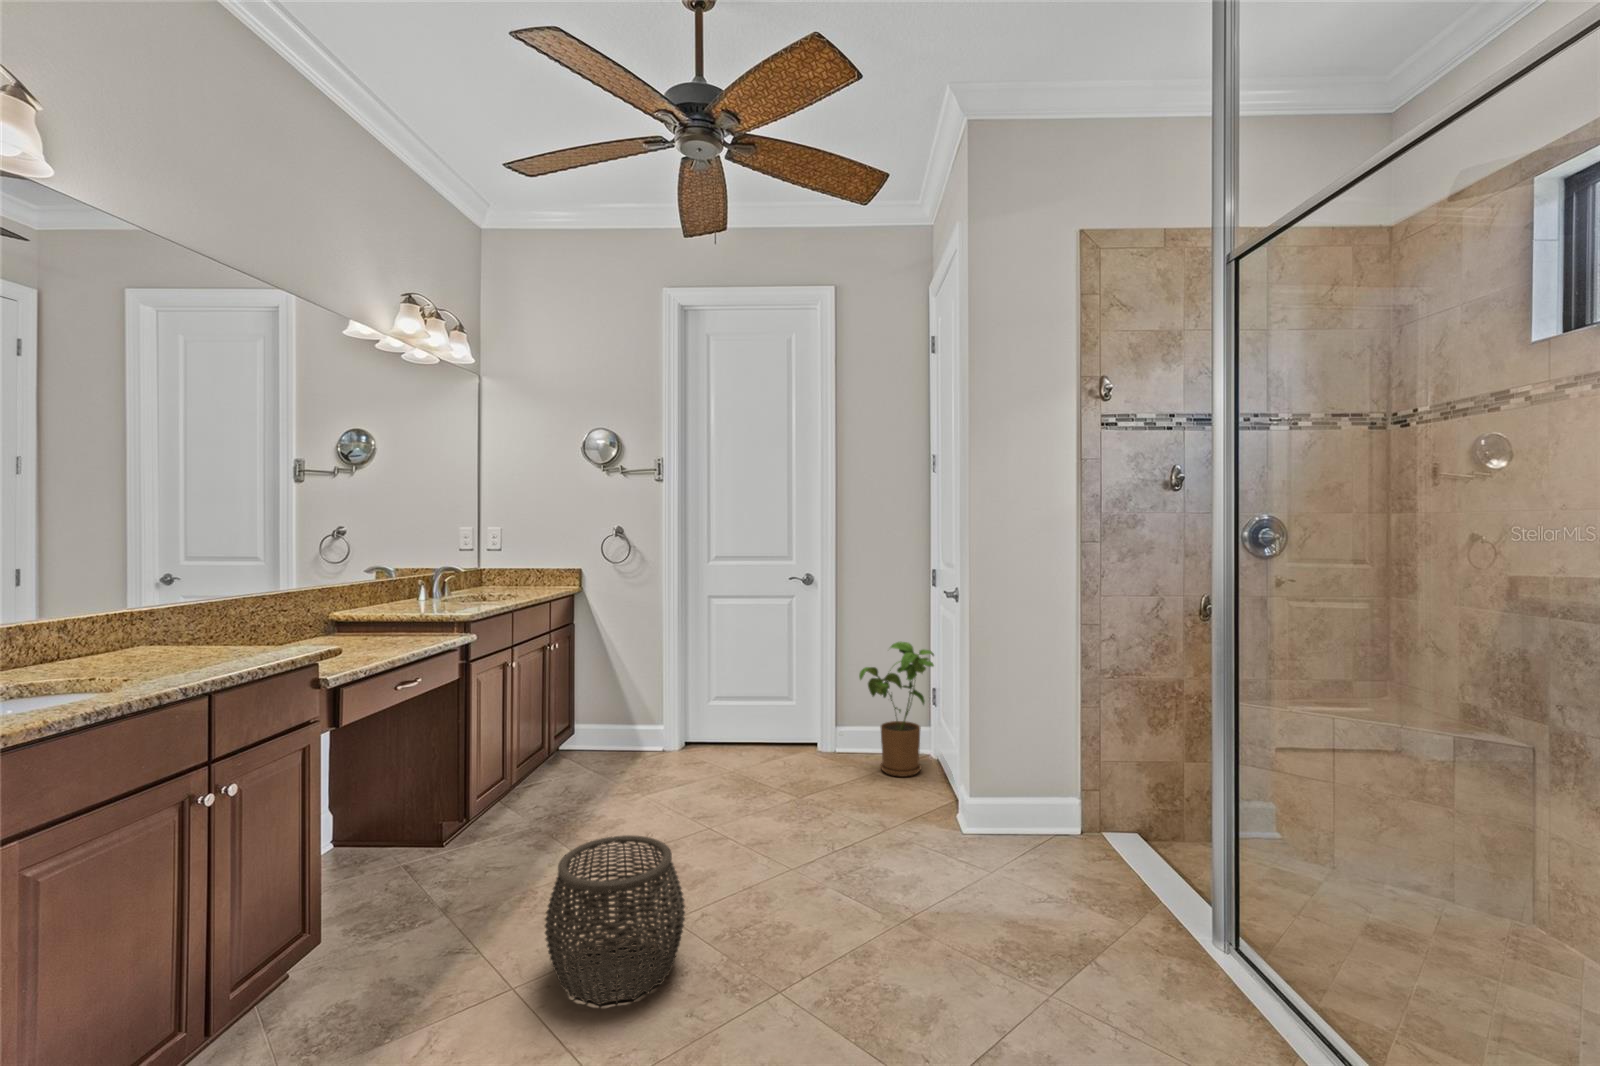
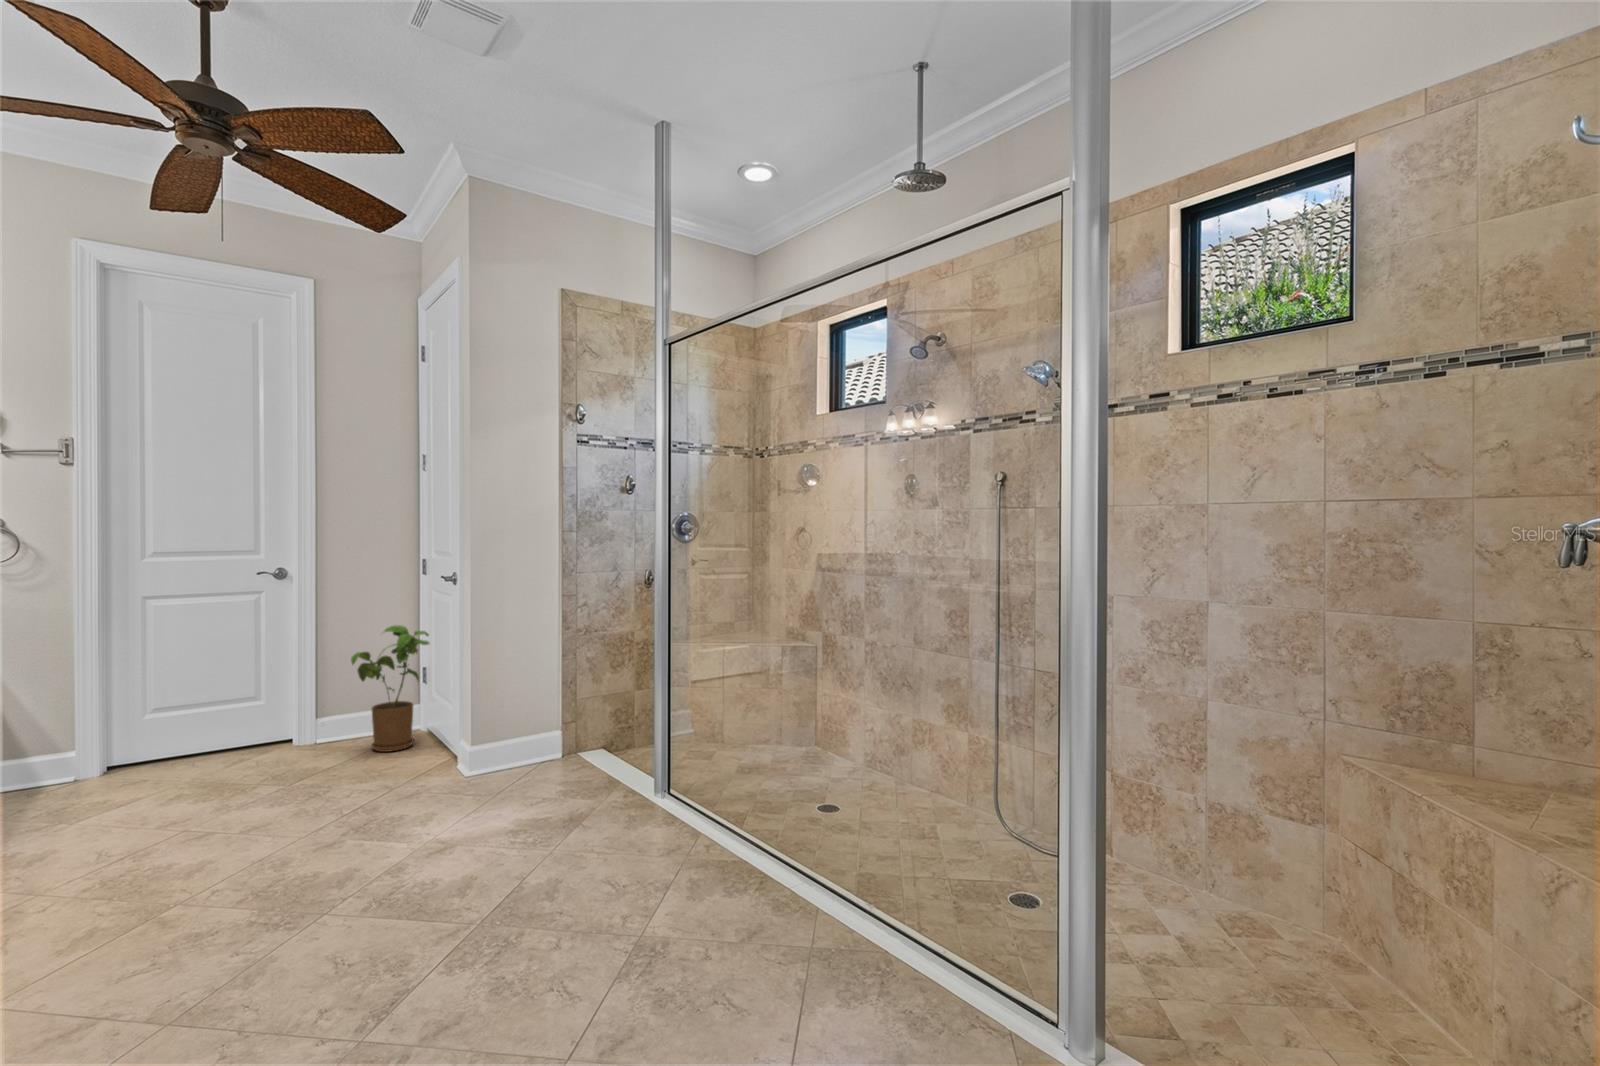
woven basket: present [545,835,685,1005] -> none [45,813,223,976]

